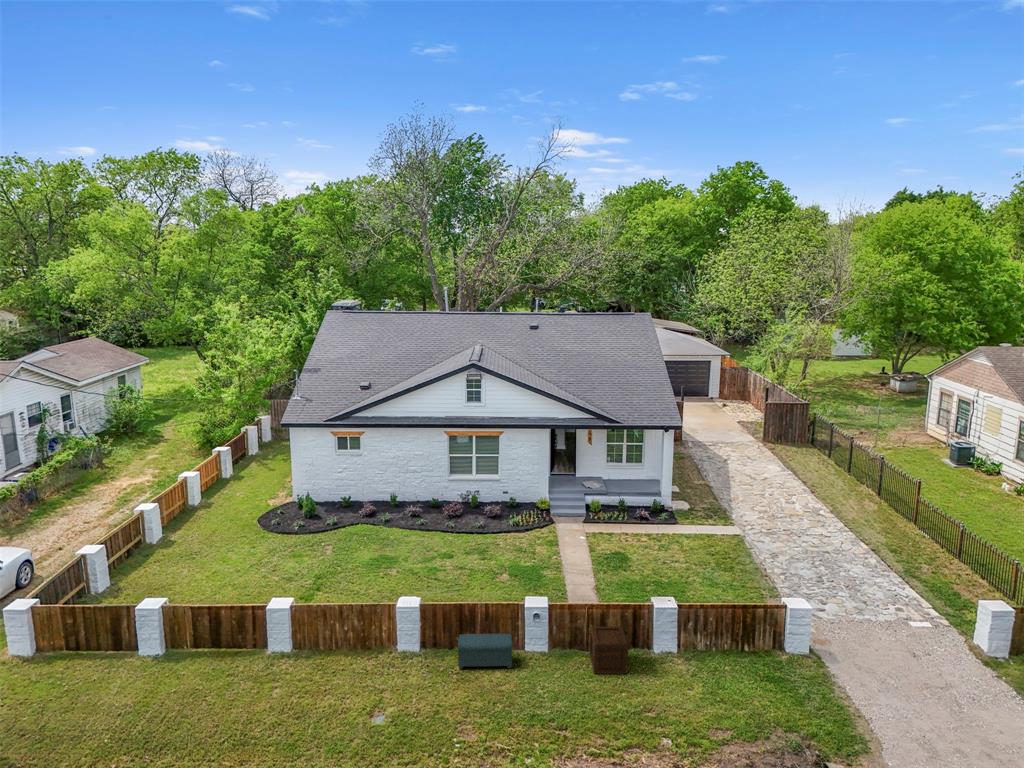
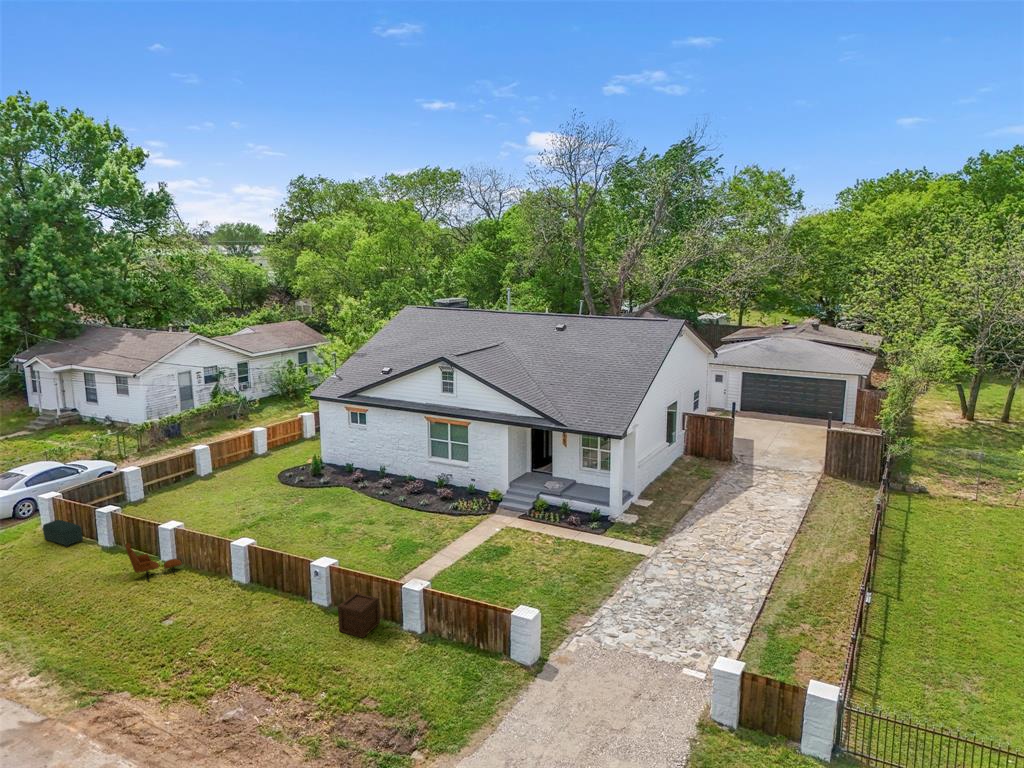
bench: present [458,634,513,669] -> present [43,520,83,547]
lounge chair: none [252,635,312,685] -> present [125,543,182,581]

